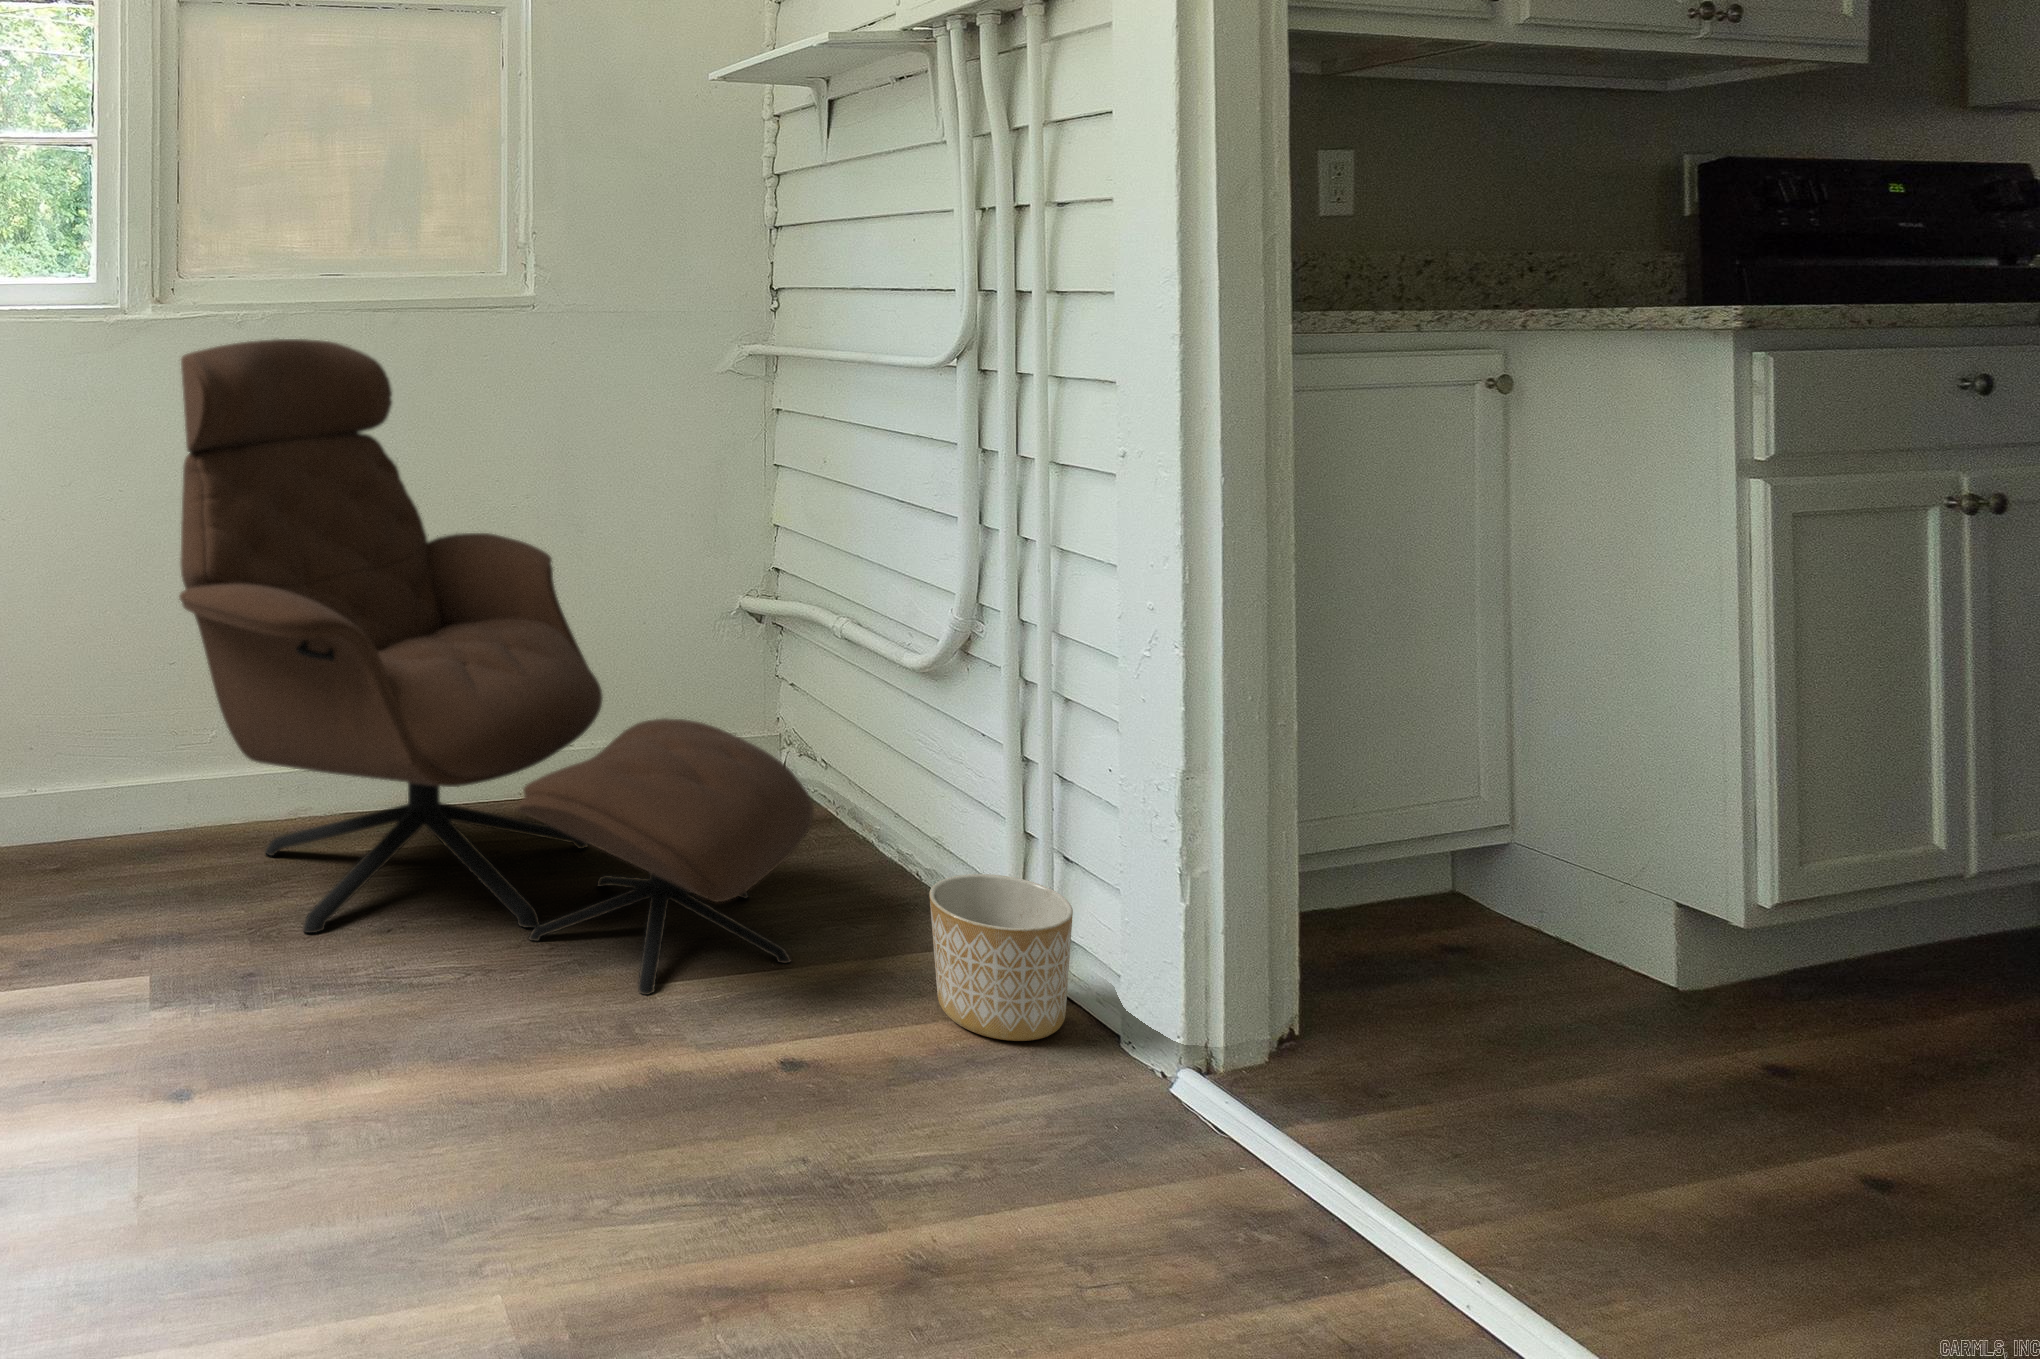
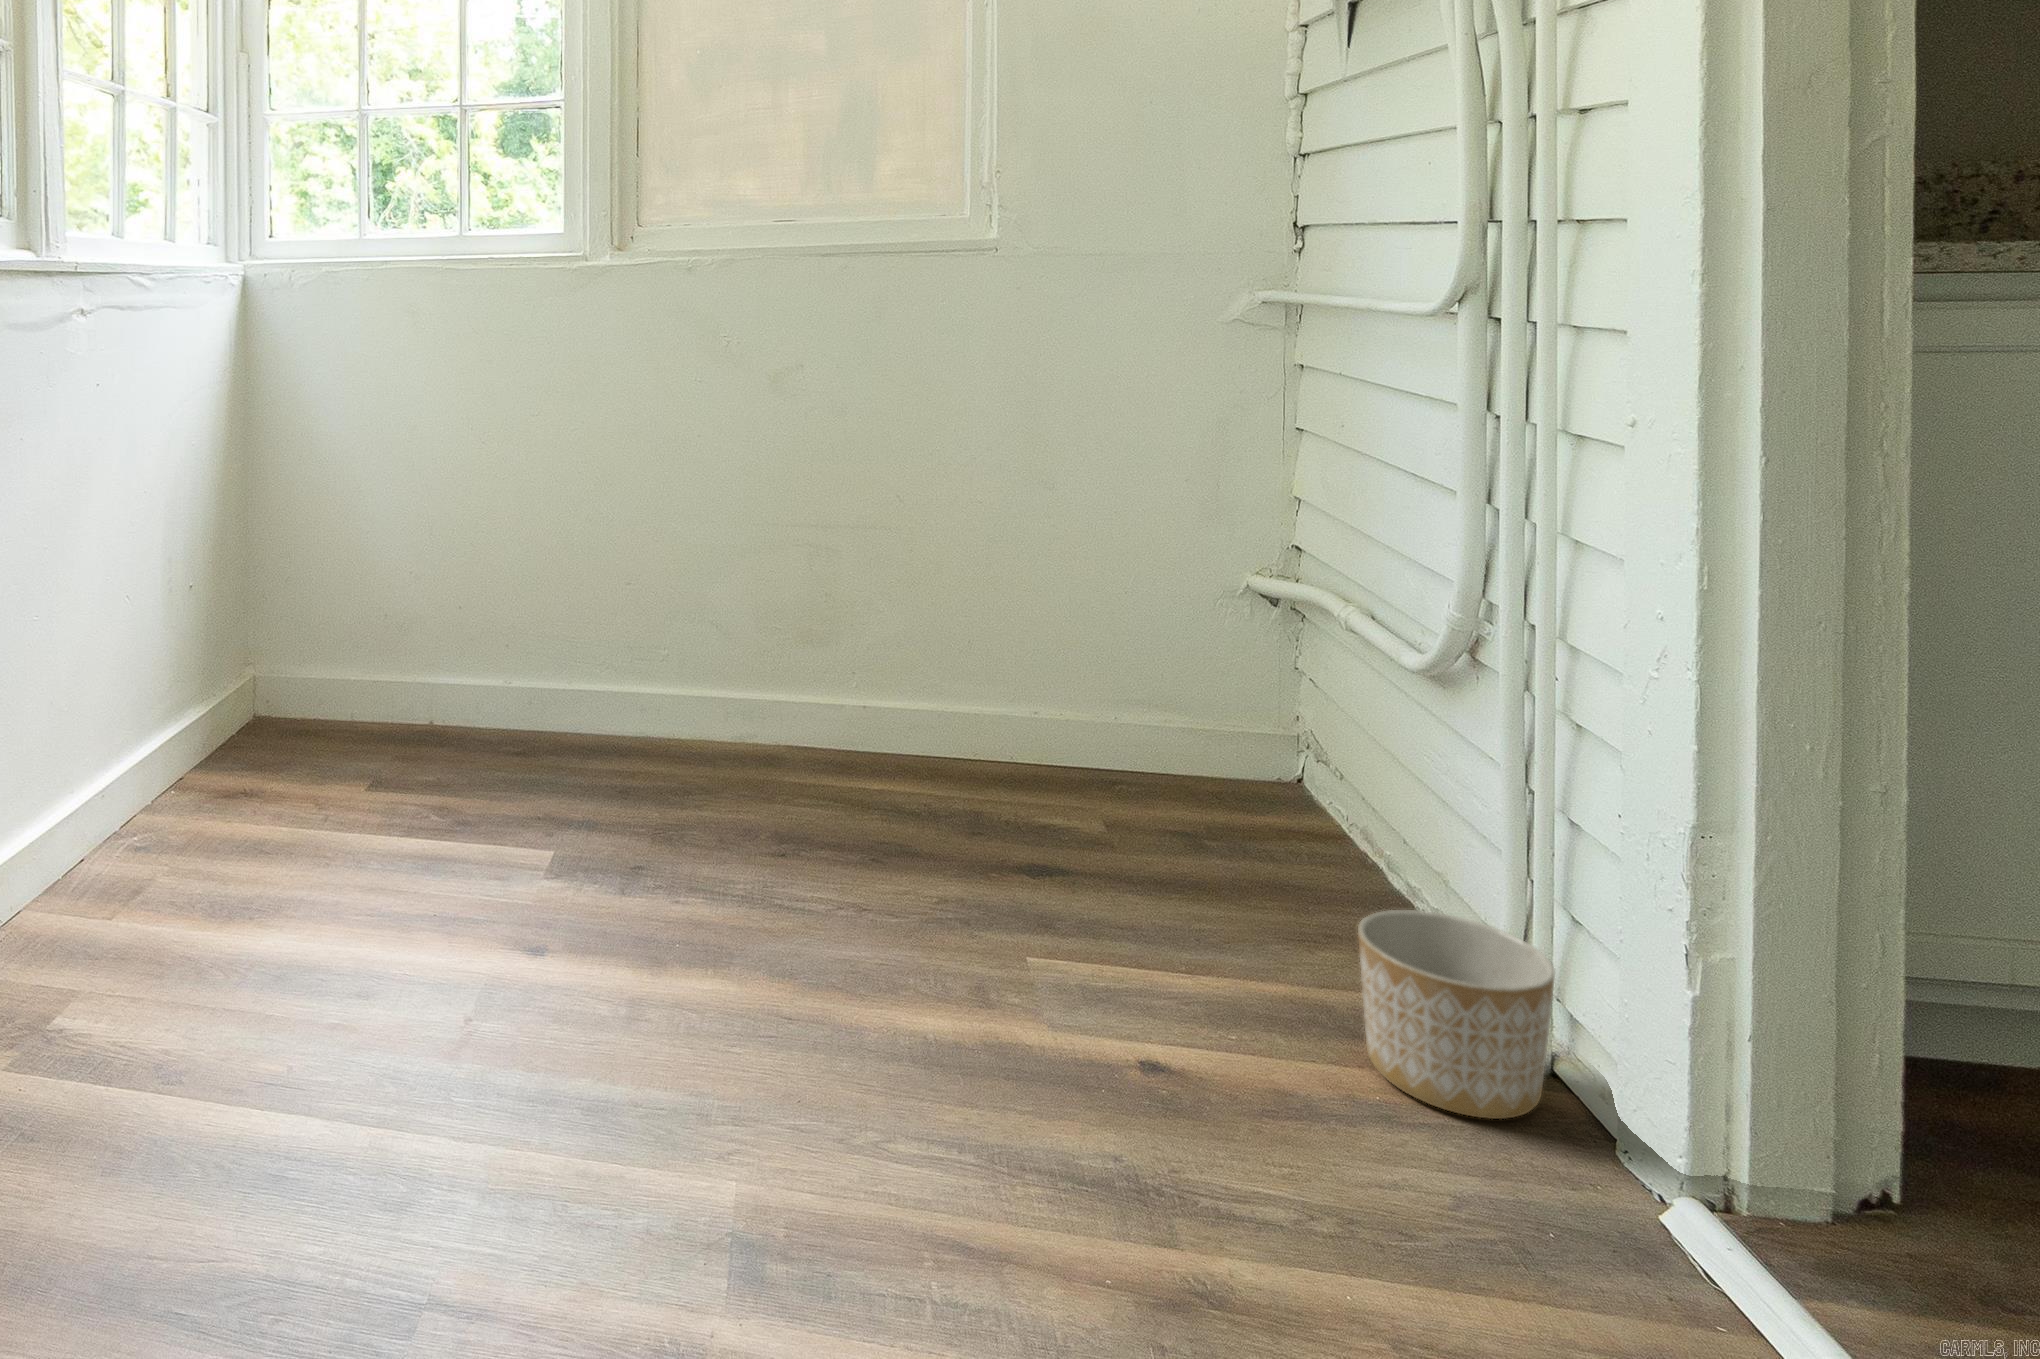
lounge chair: present [179,339,814,995] -> none [604,284,1257,968]

